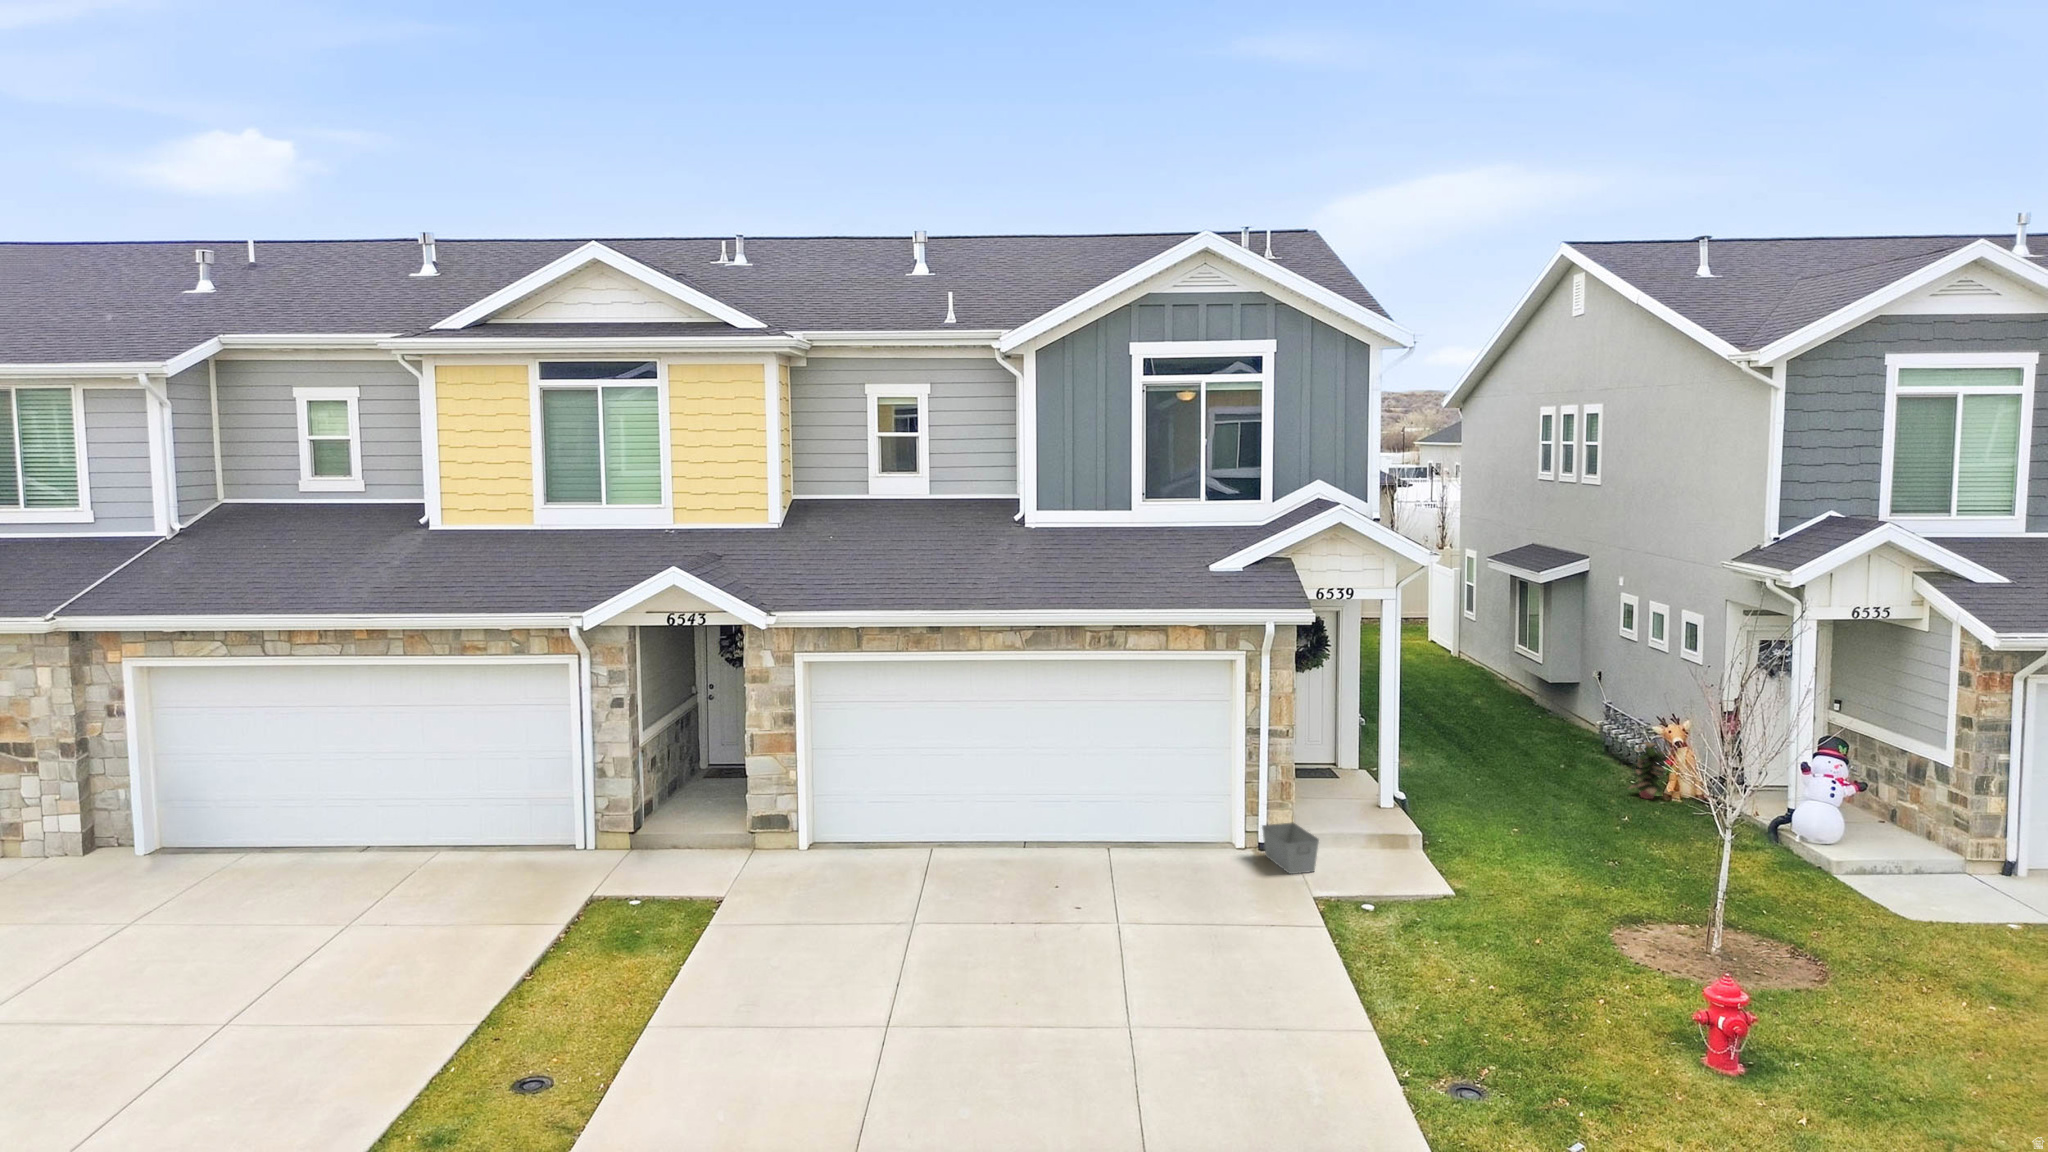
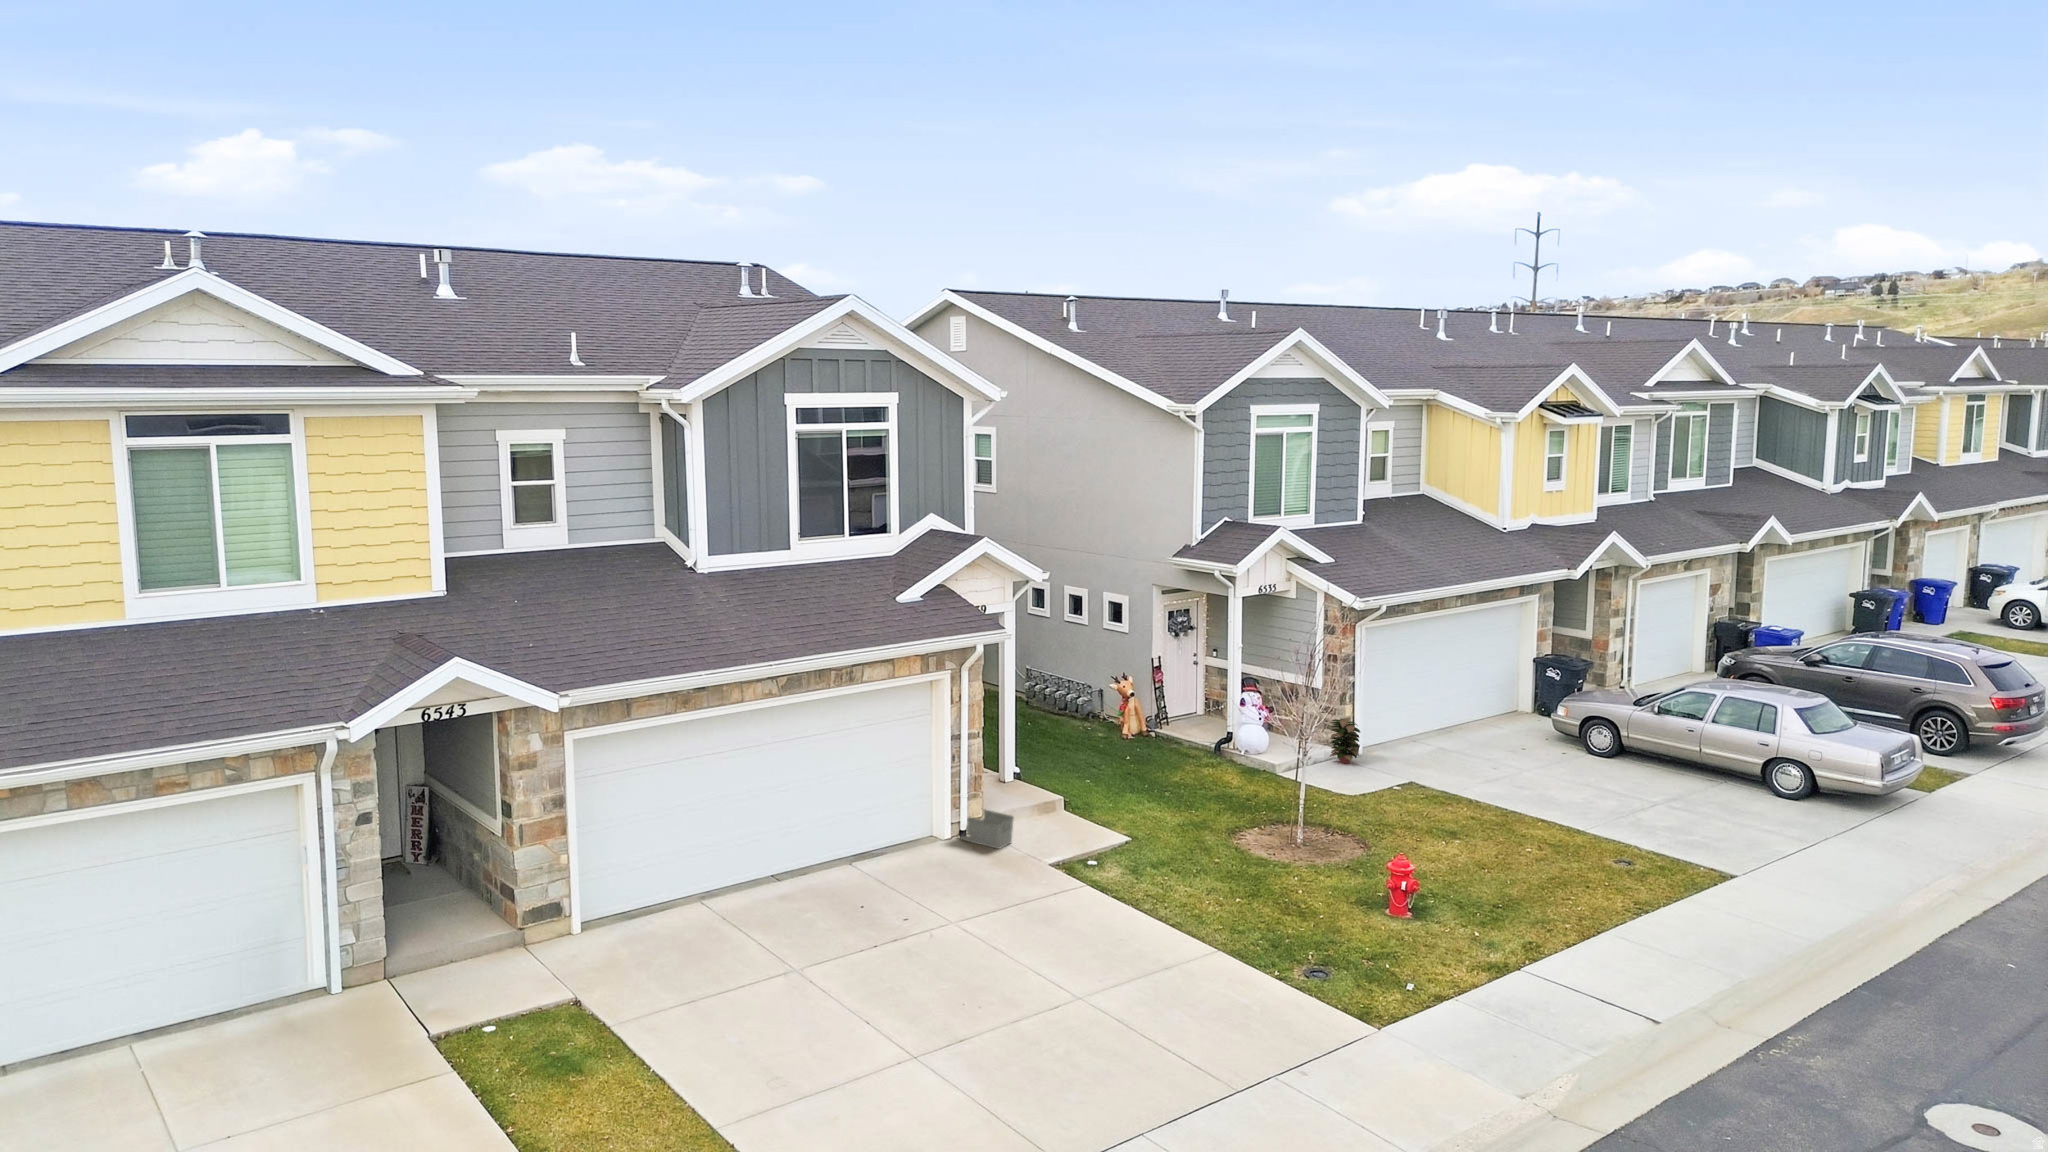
decorative plant: present [1630,742,1671,799] -> present [1329,718,1360,764]

